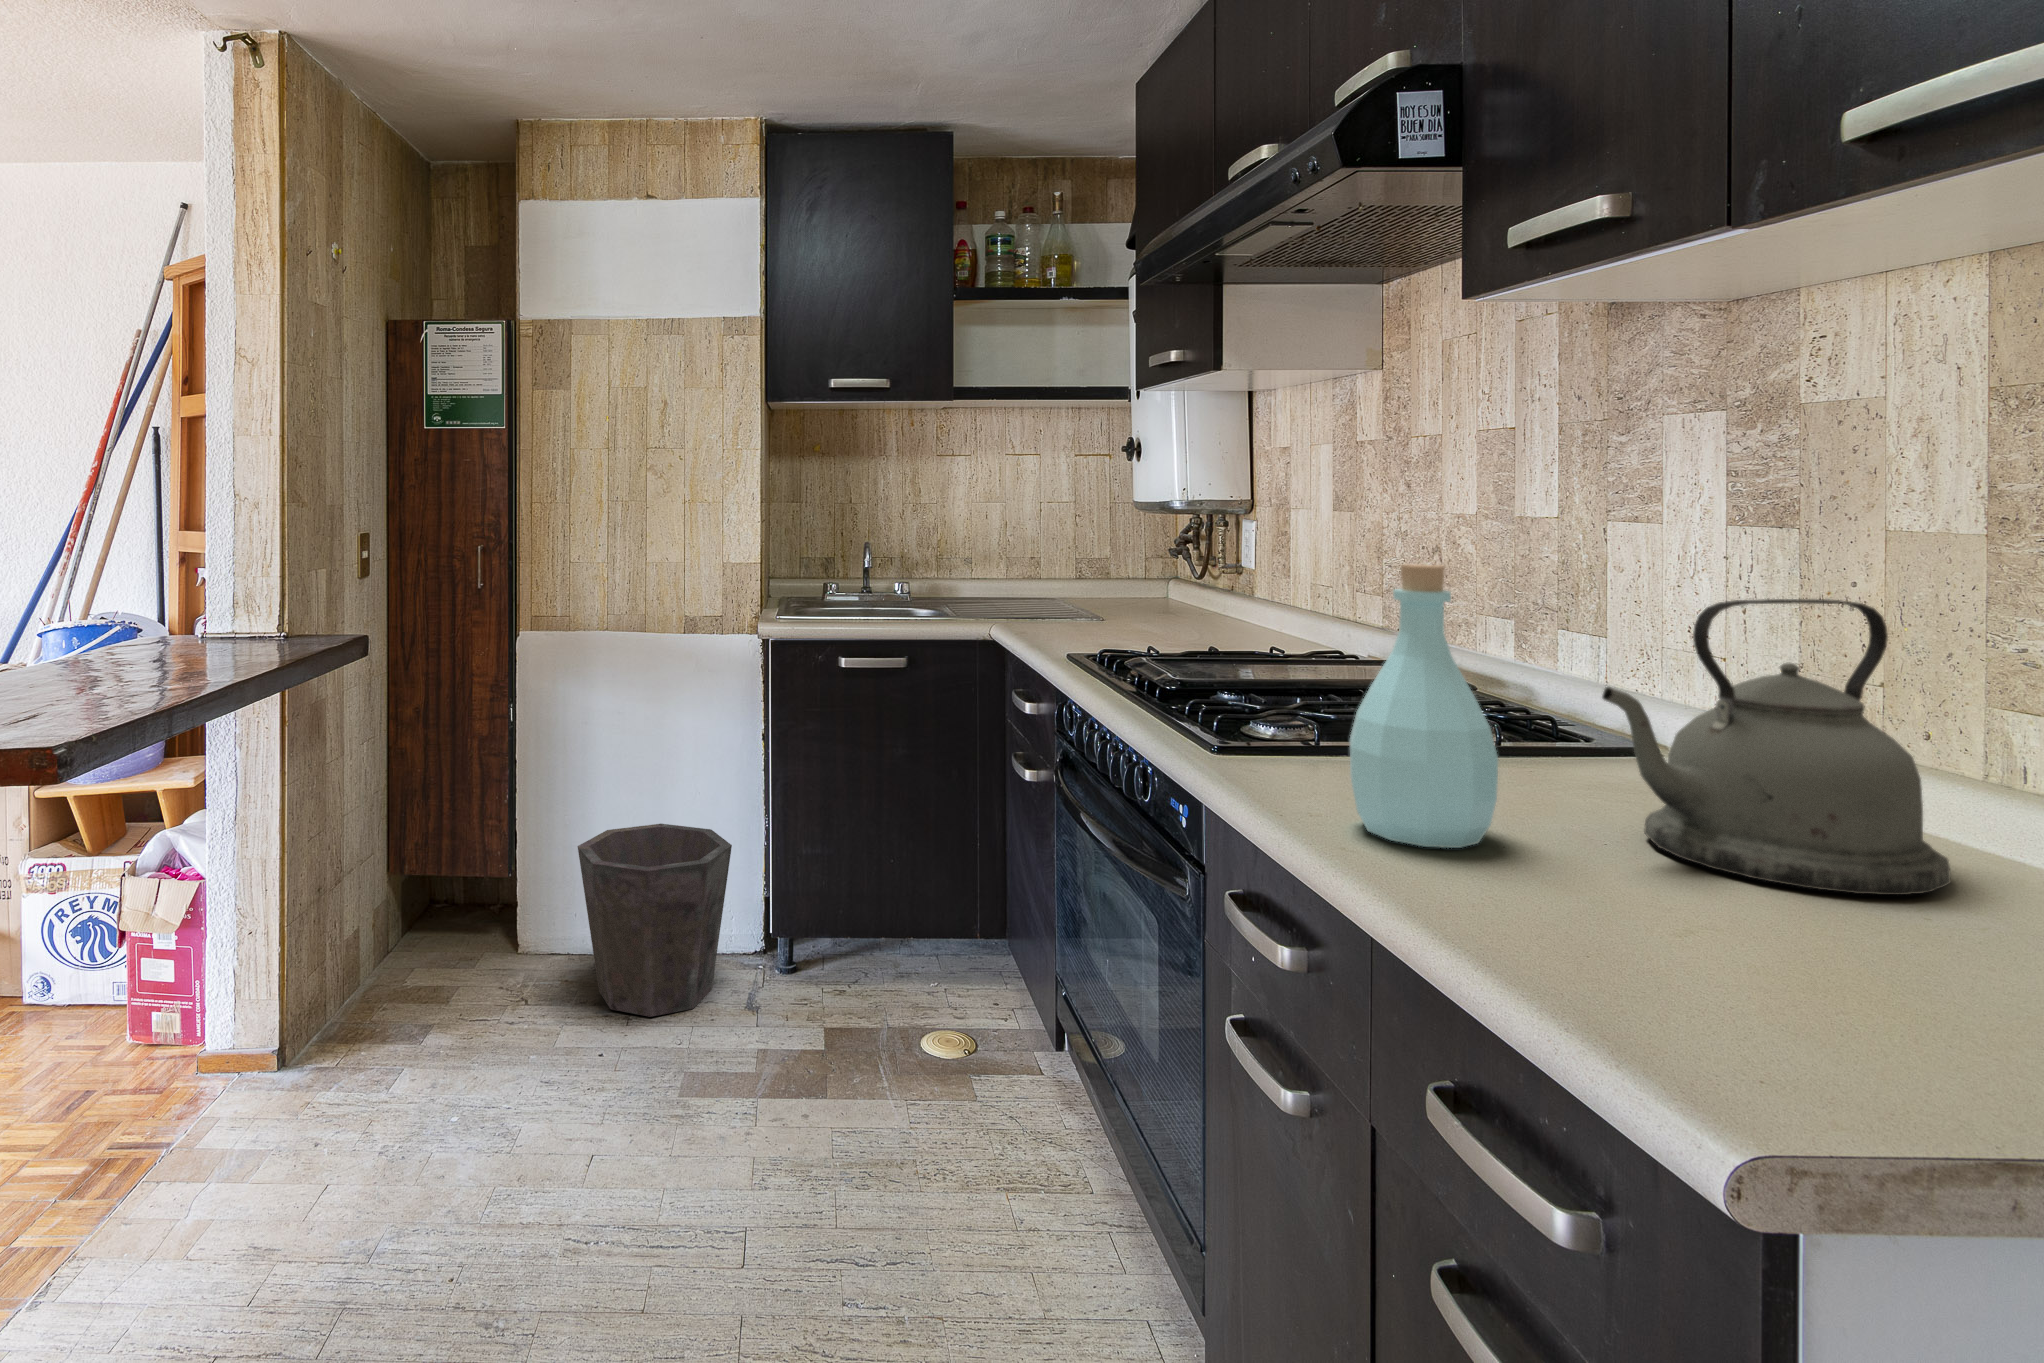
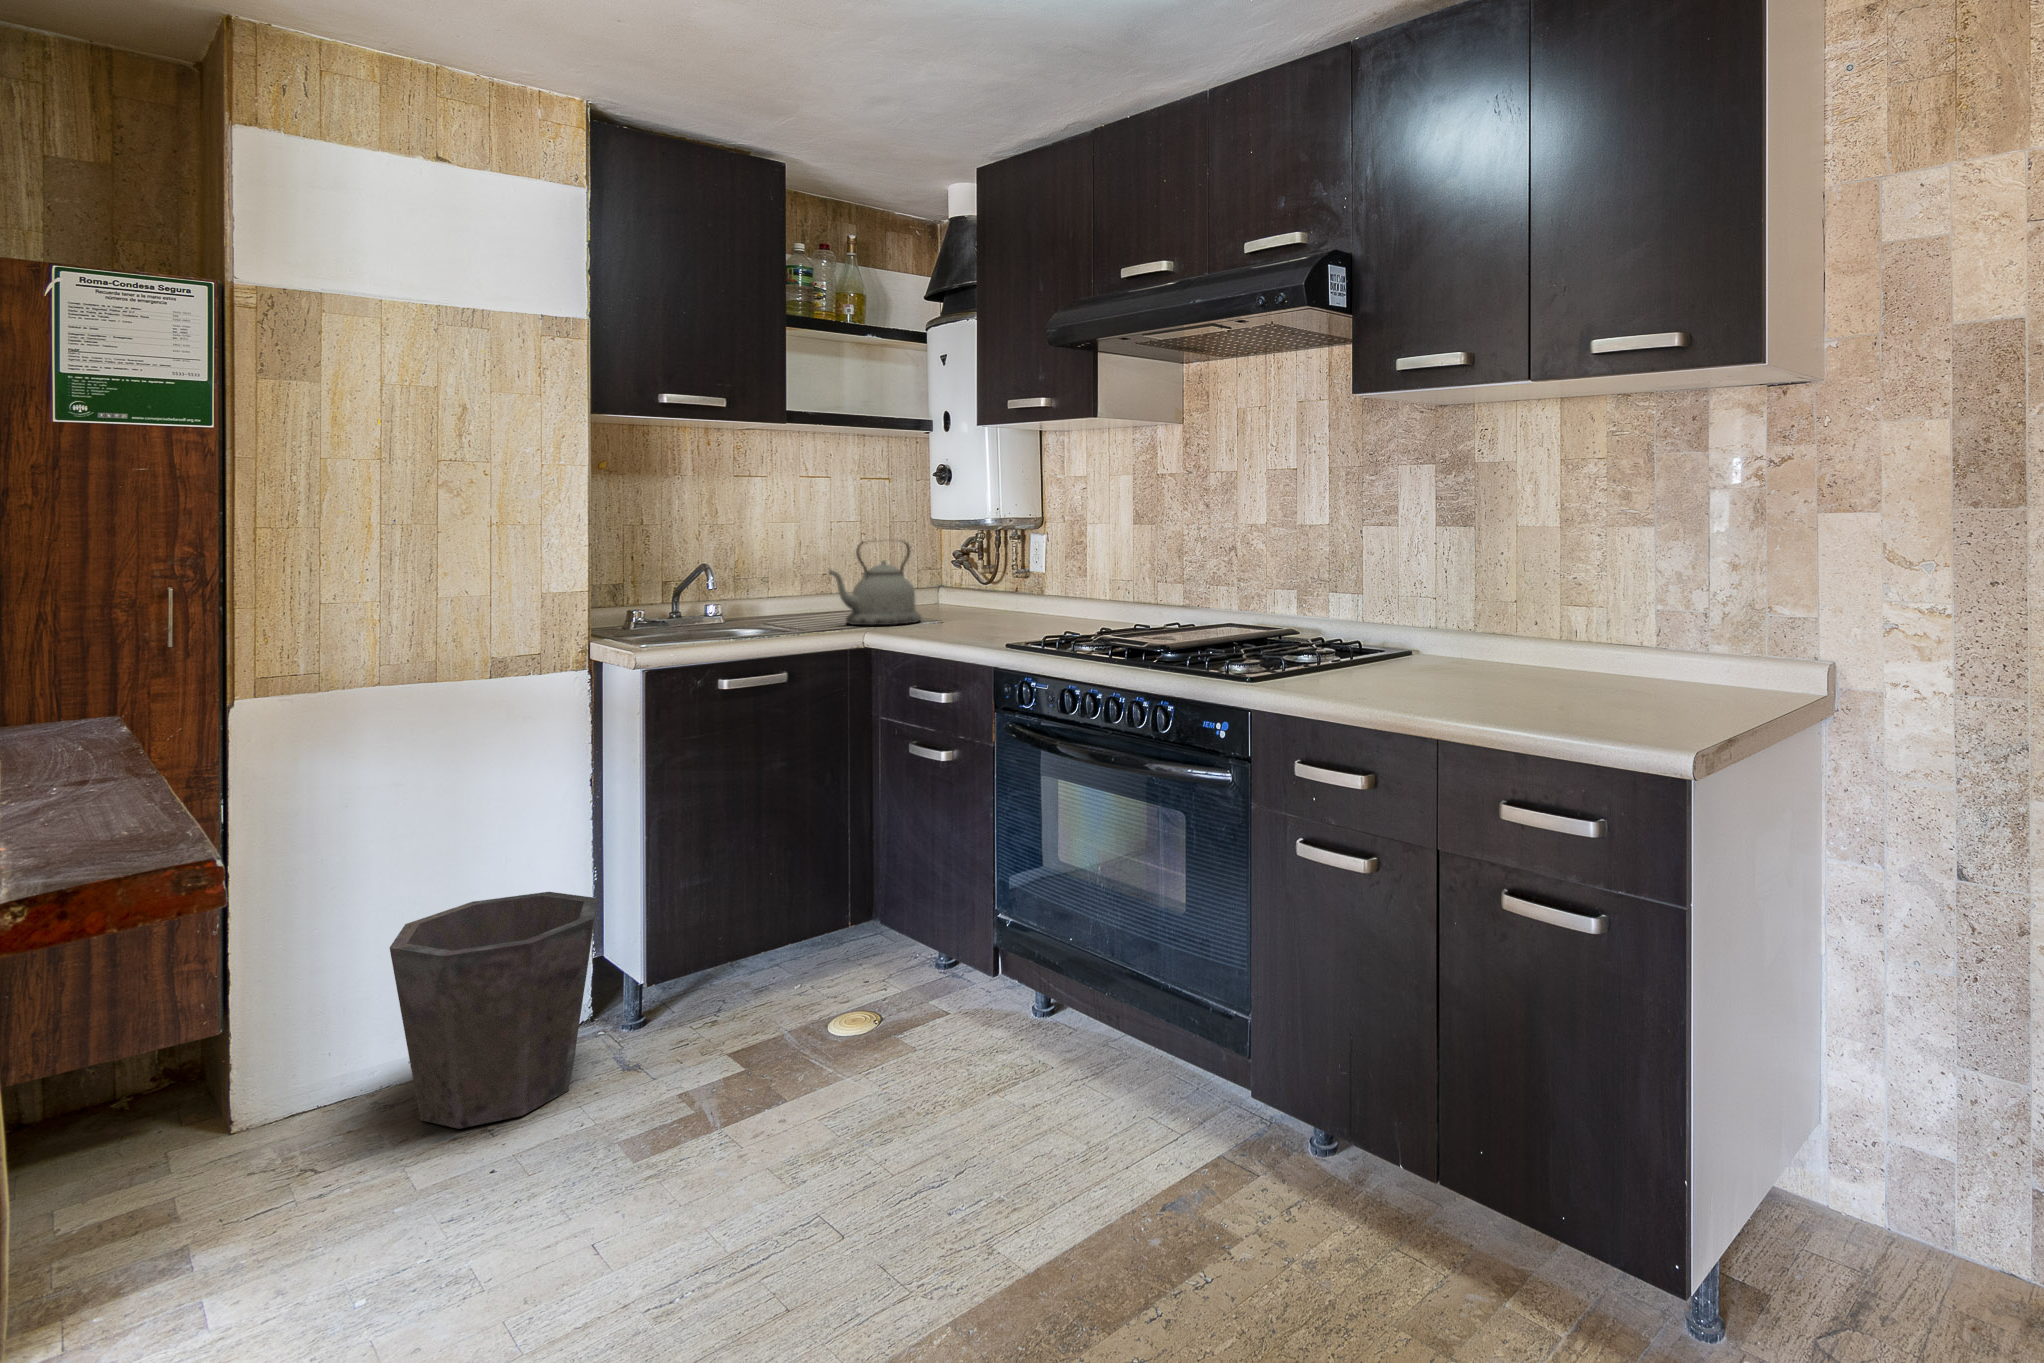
bottle: present [1350,564,1498,848] -> none [1376,545,1450,703]
kettle: present [1602,599,1951,895] -> present [829,542,921,625]

